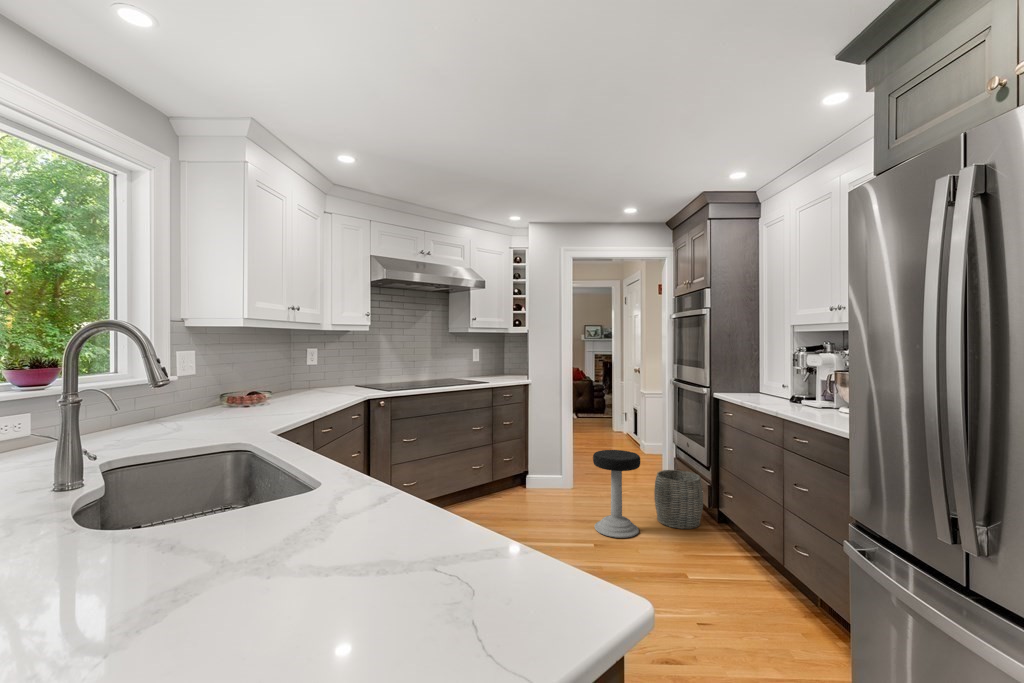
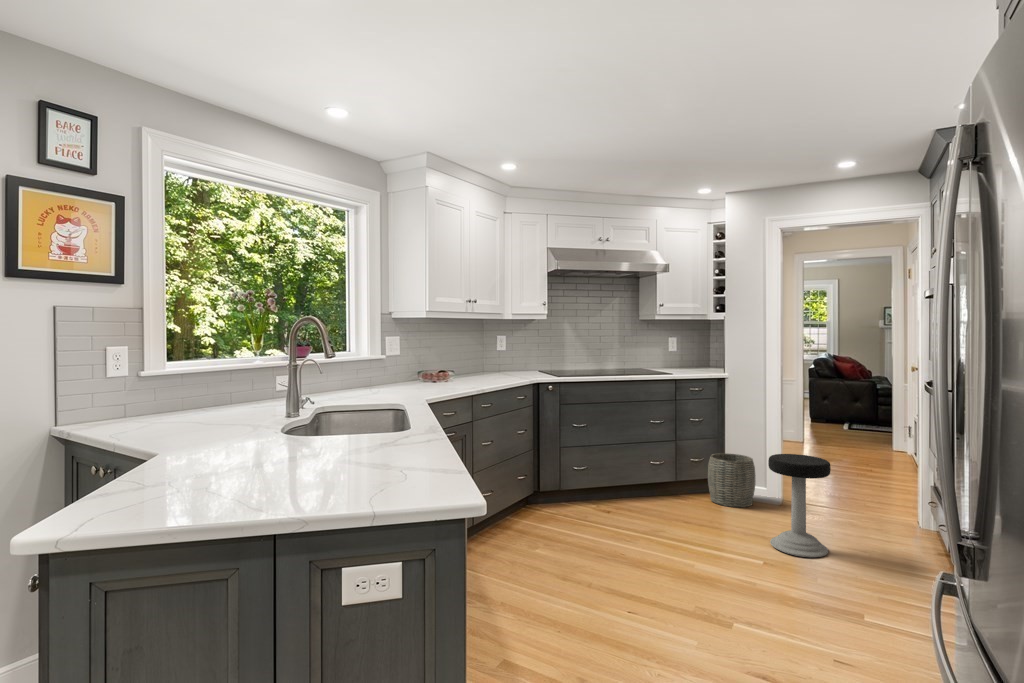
woven basket: present [654,470,703,529] -> present [708,453,756,507]

